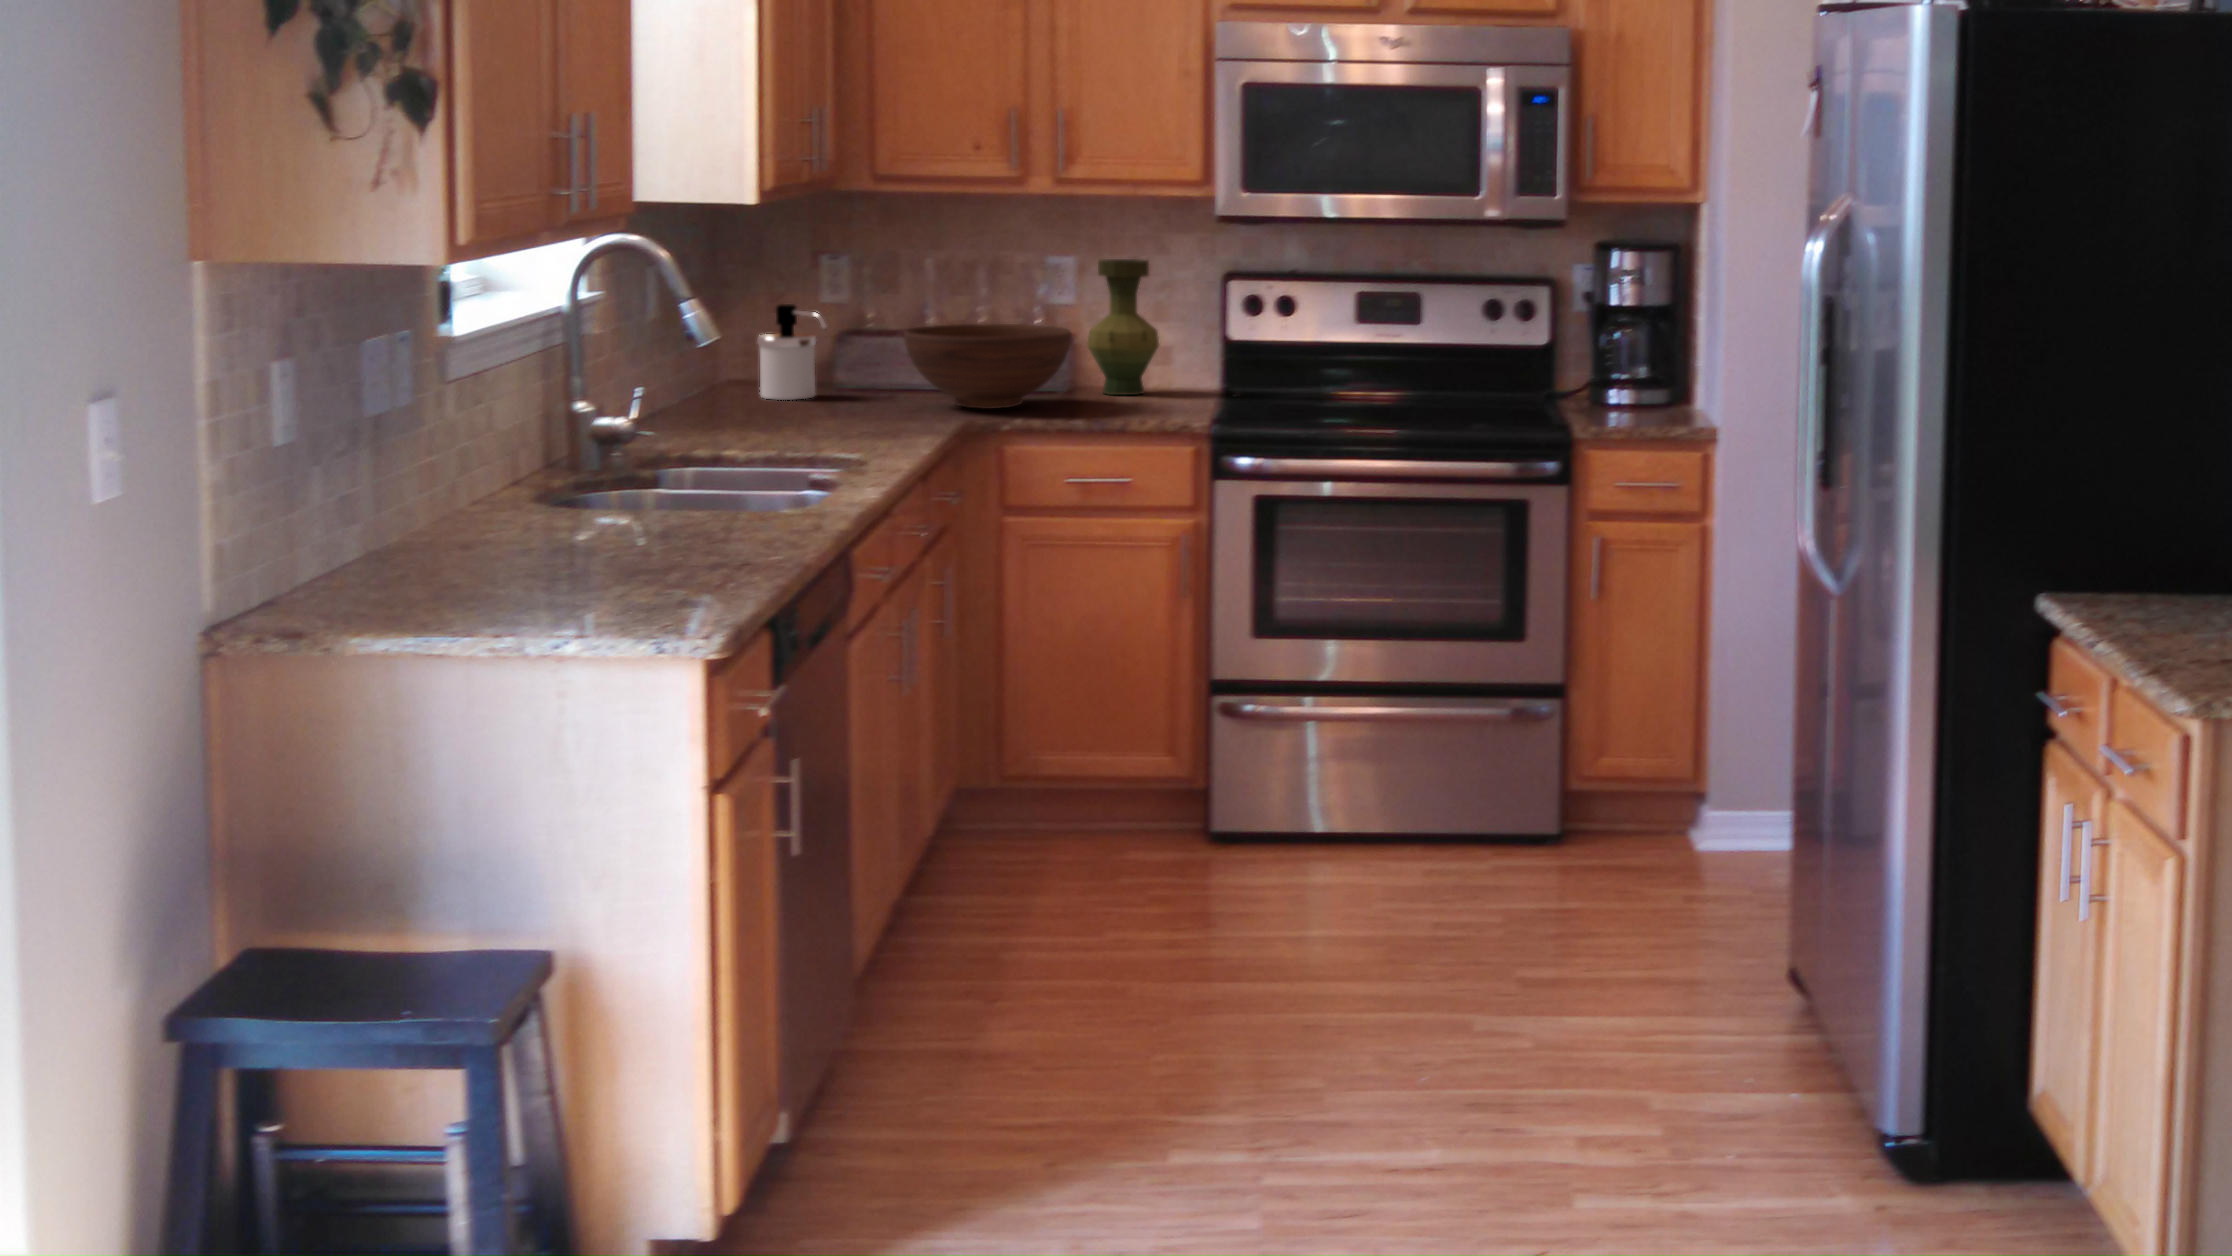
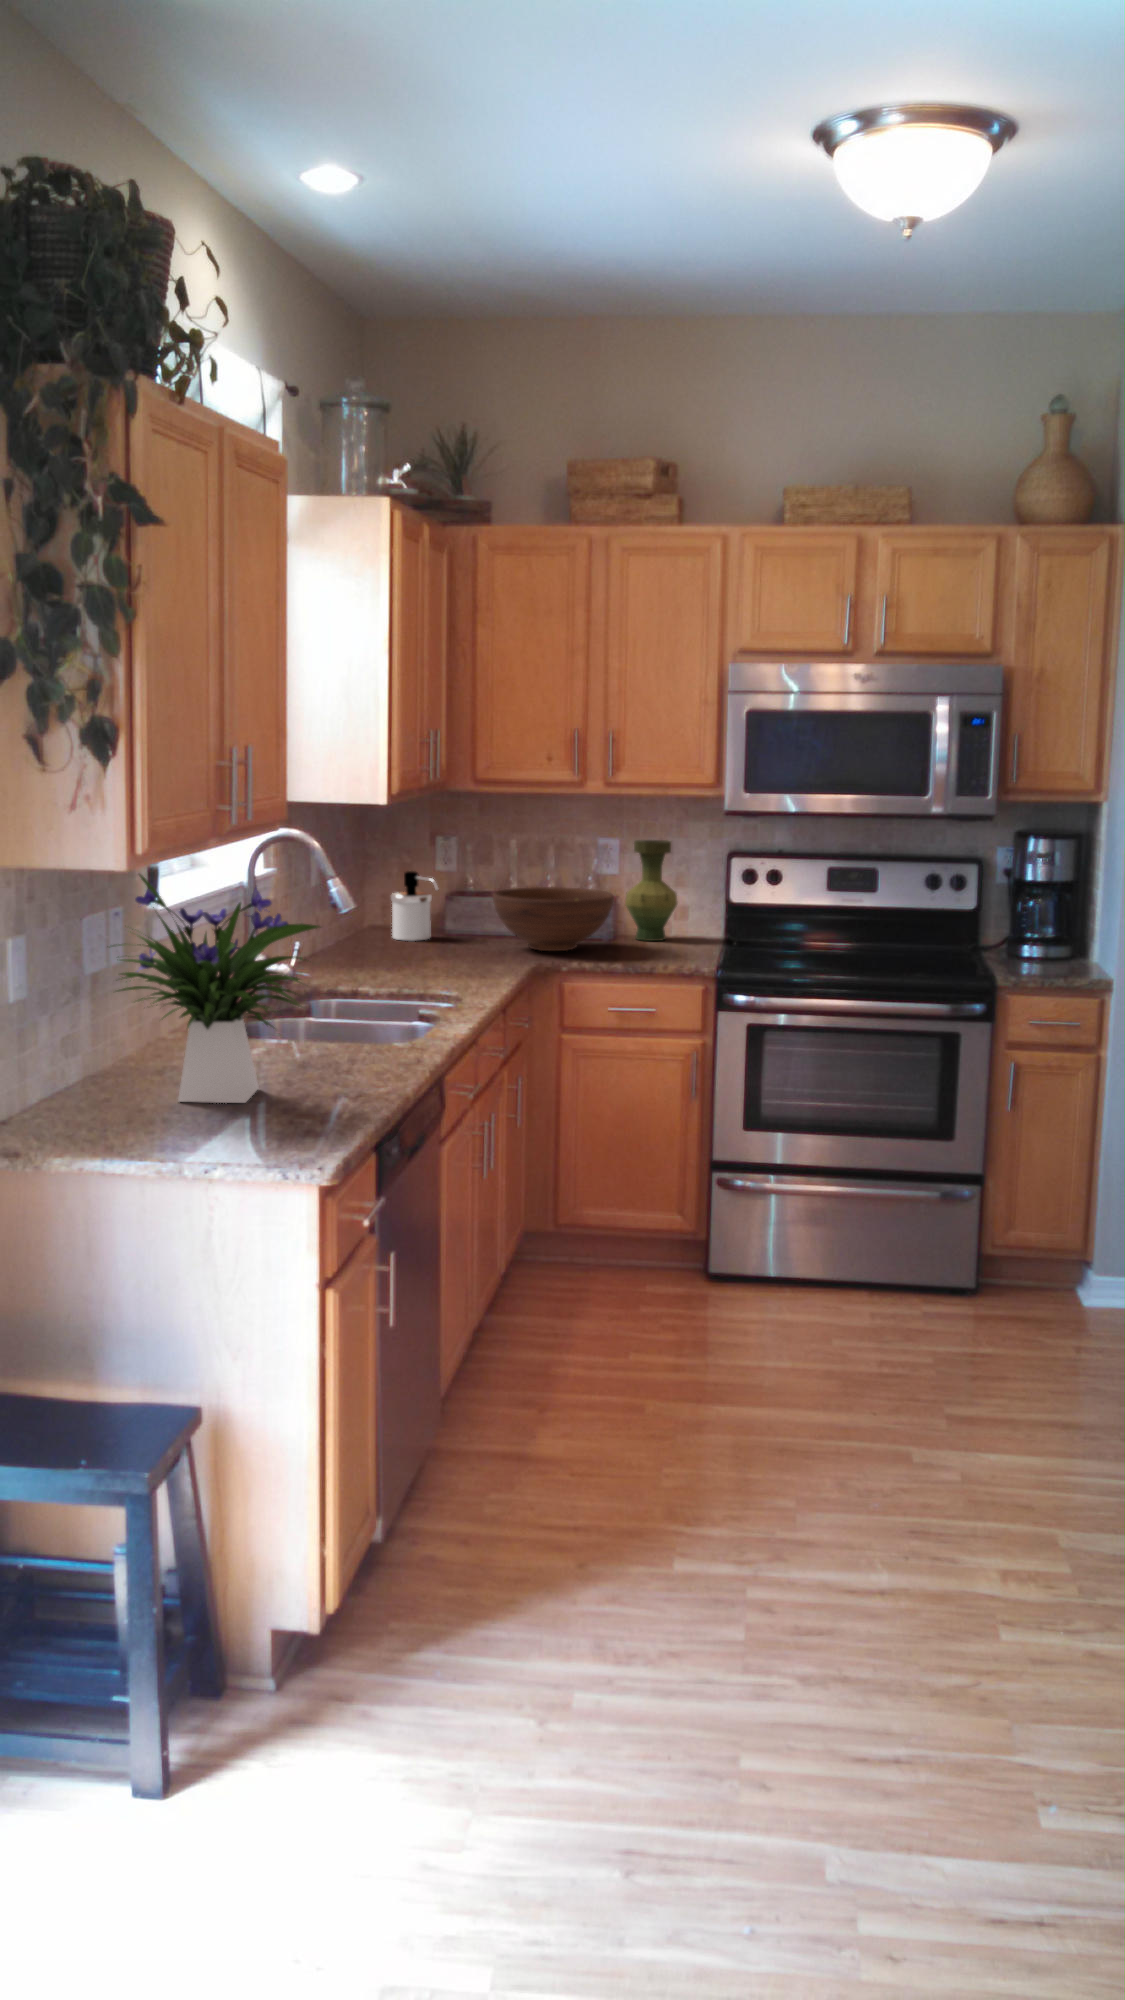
flower arrangement: none [405,277,694,577] -> present [116,874,319,1103]

